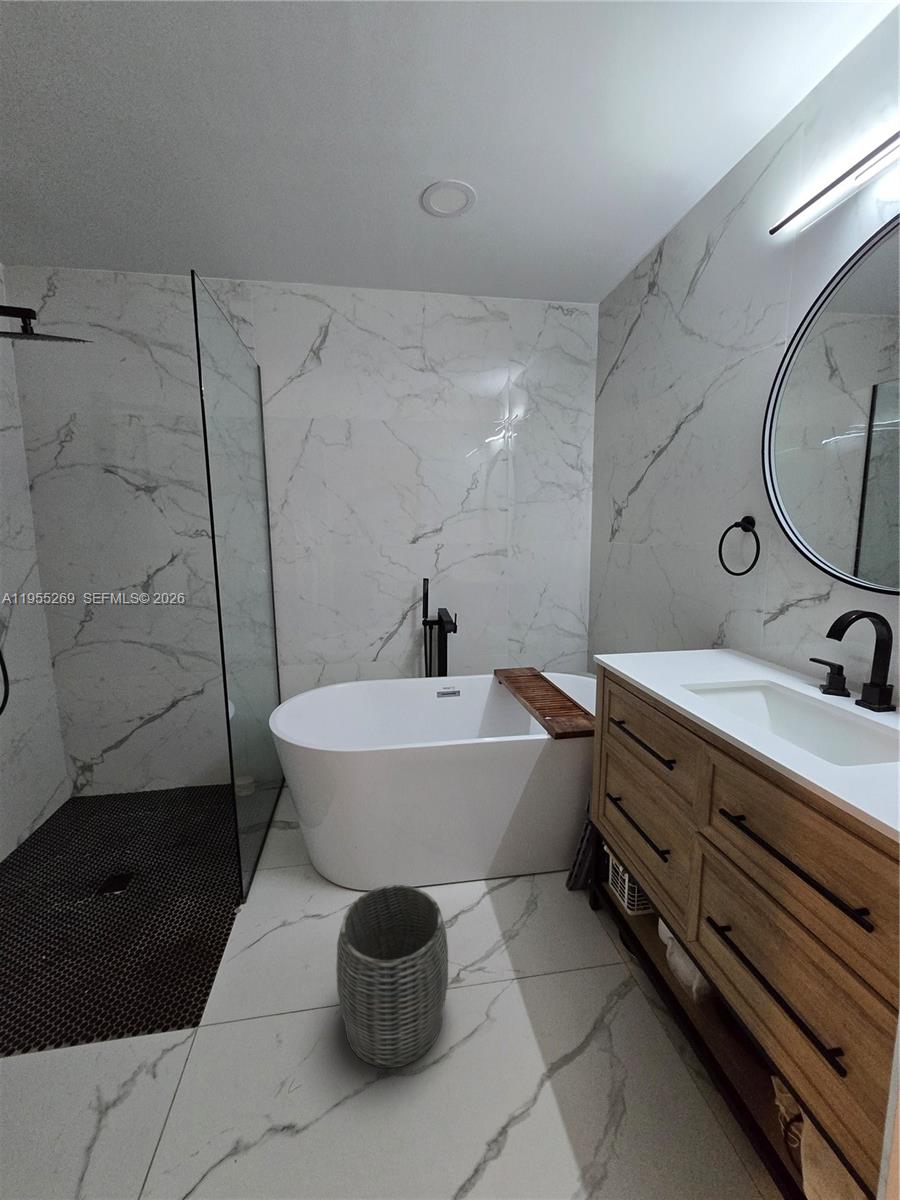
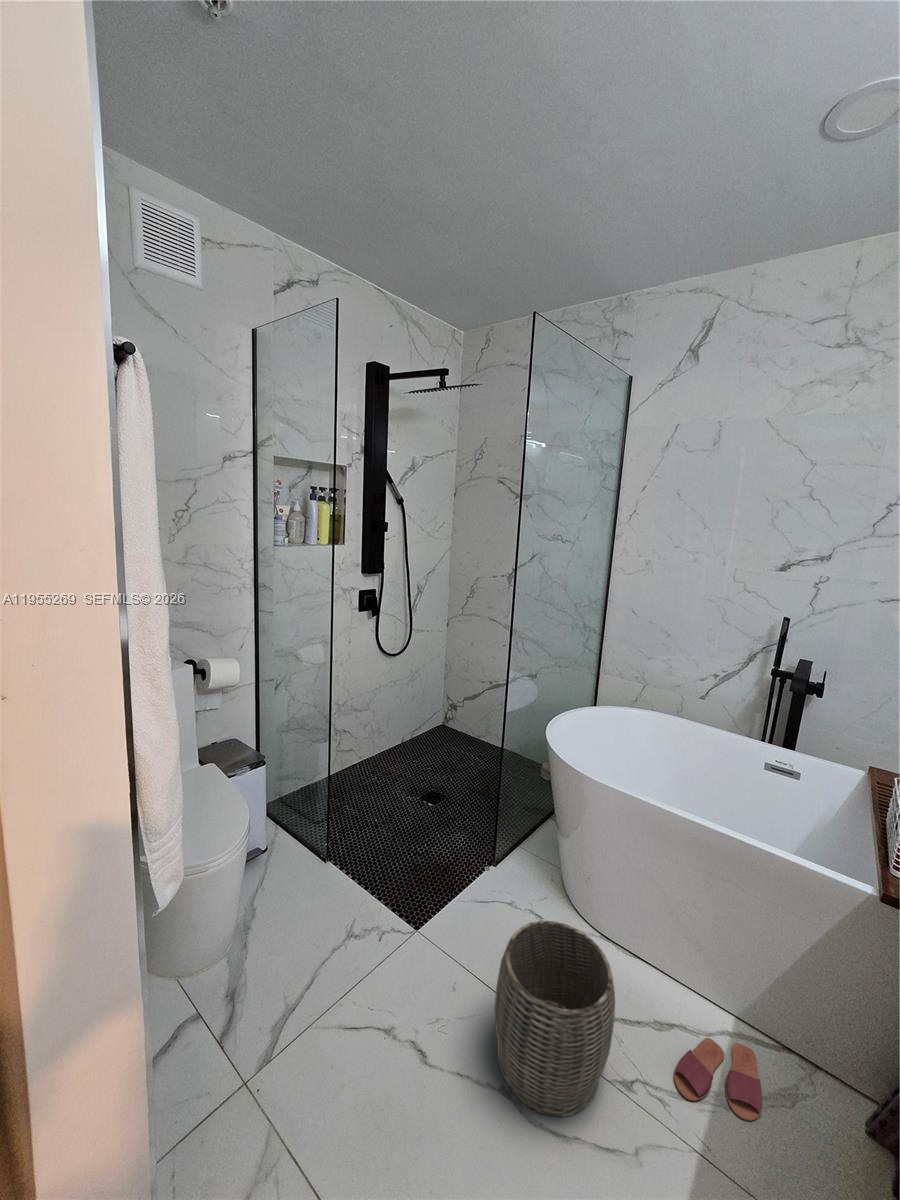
slippers: none [474,893,529,955] -> present [674,1038,762,1121]

